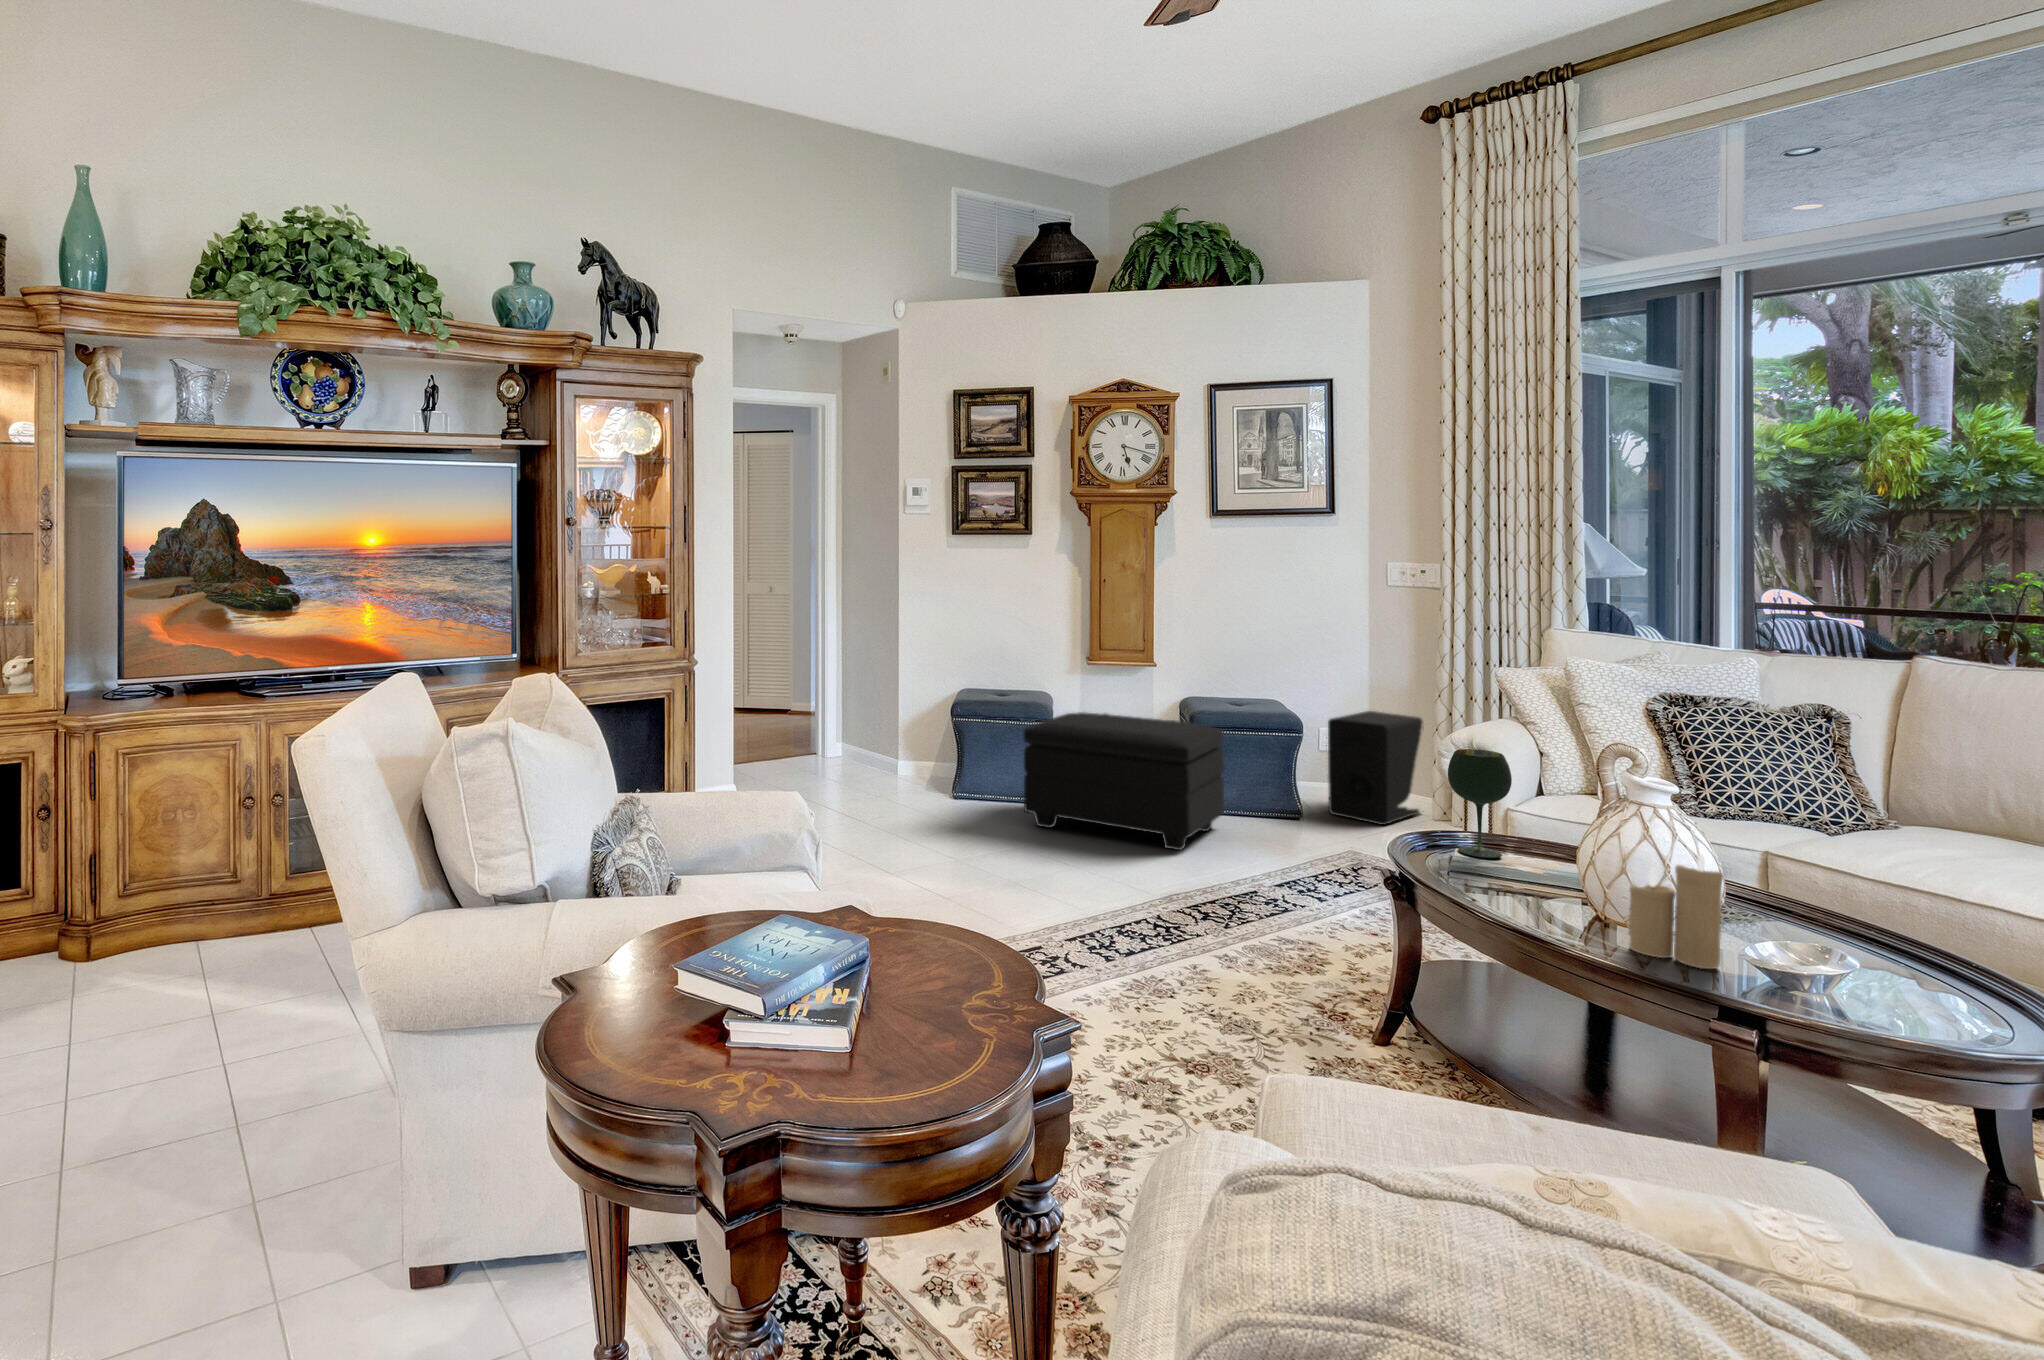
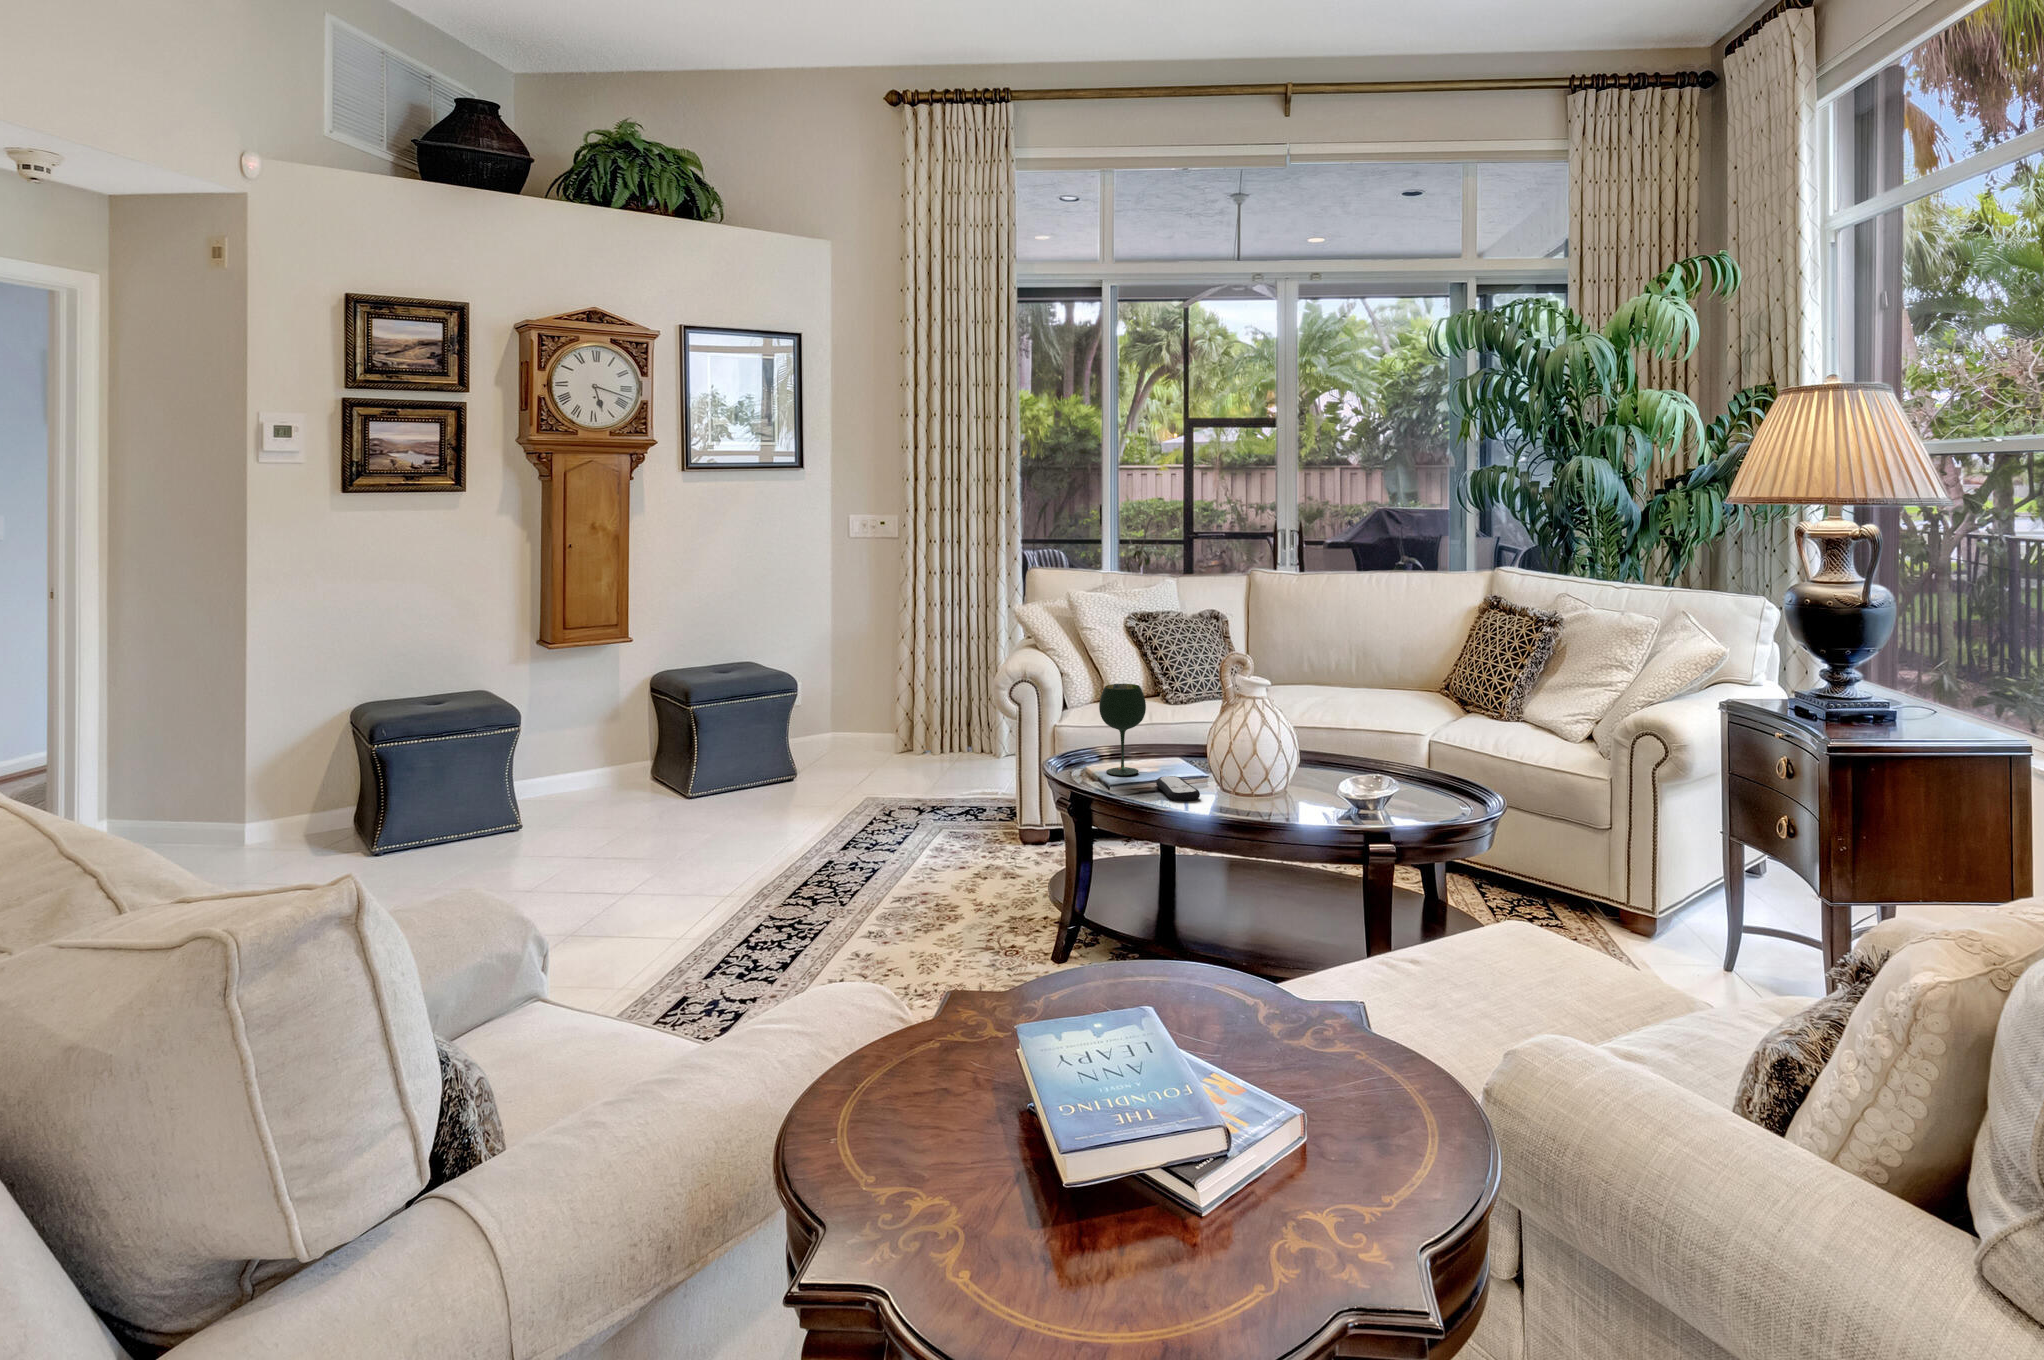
speaker: present [1328,711,1423,825] -> none [818,666,892,773]
footstool: present [1024,712,1224,850] -> none [514,702,740,858]
candle: present [1628,854,1723,969] -> none [1293,735,1348,819]
remote control: none [1483,865,1532,897] -> present [1156,776,1200,801]

